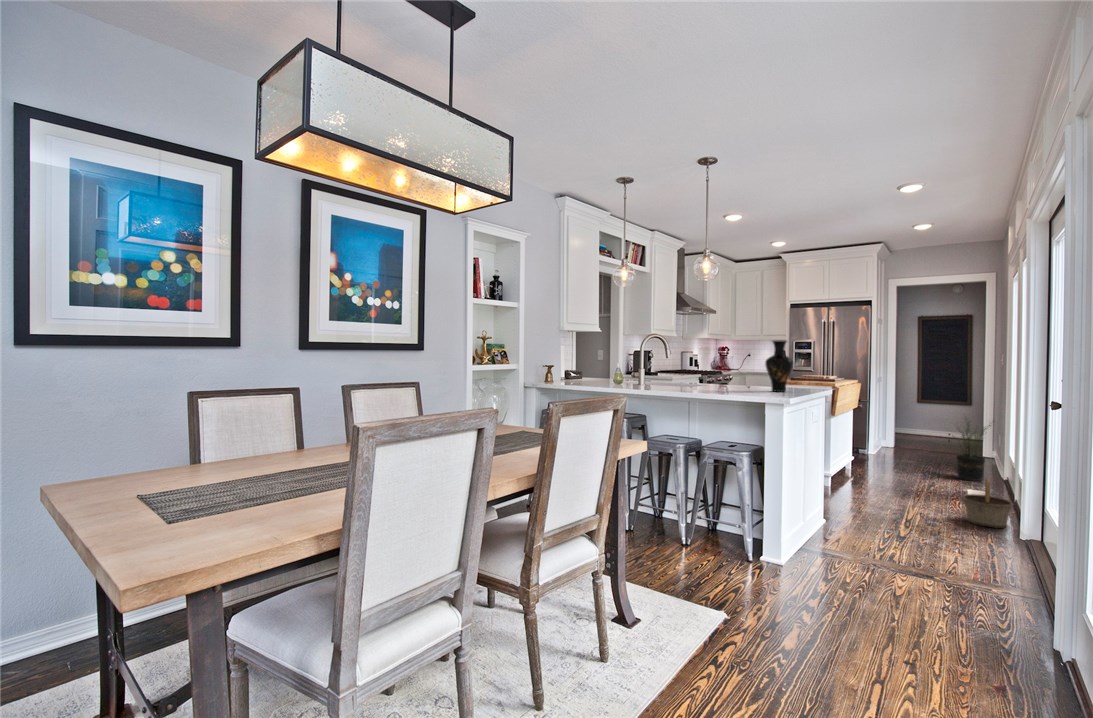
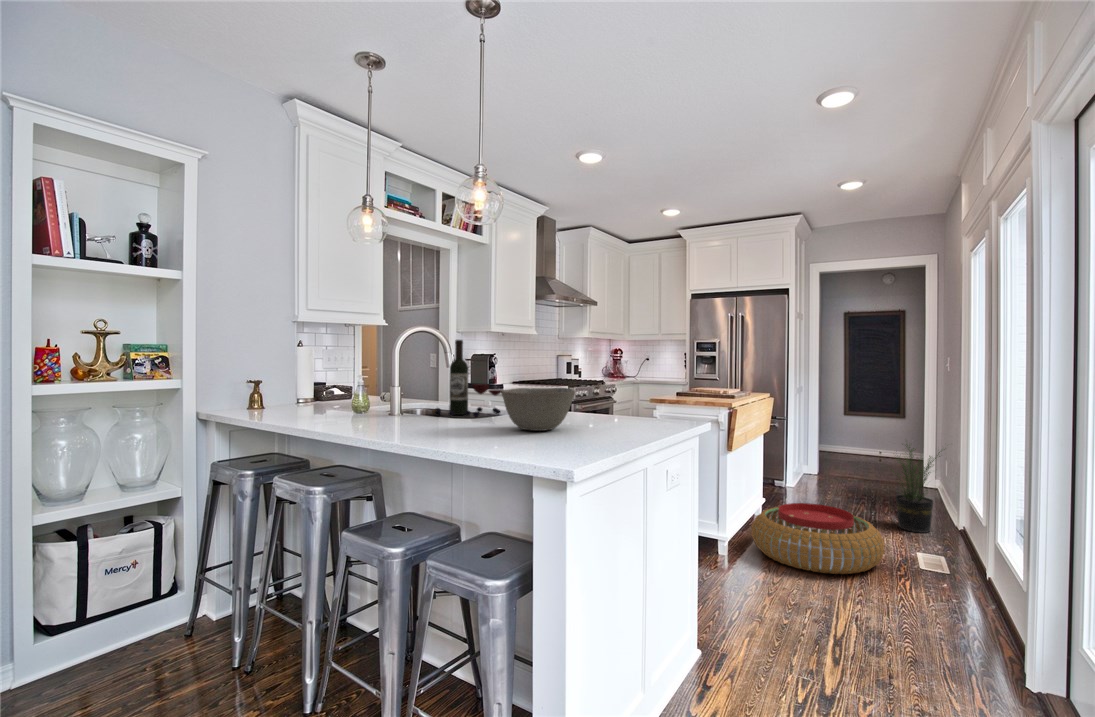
vase: present [765,340,793,392] -> none [598,336,643,426]
wine bottle: none [653,342,701,388] -> present [432,340,502,417]
bowl: none [714,370,757,392] -> present [501,388,575,431]
pouf: none [848,455,945,498] -> present [752,503,884,574]
basket: present [962,479,1013,528] -> none [914,558,995,644]

